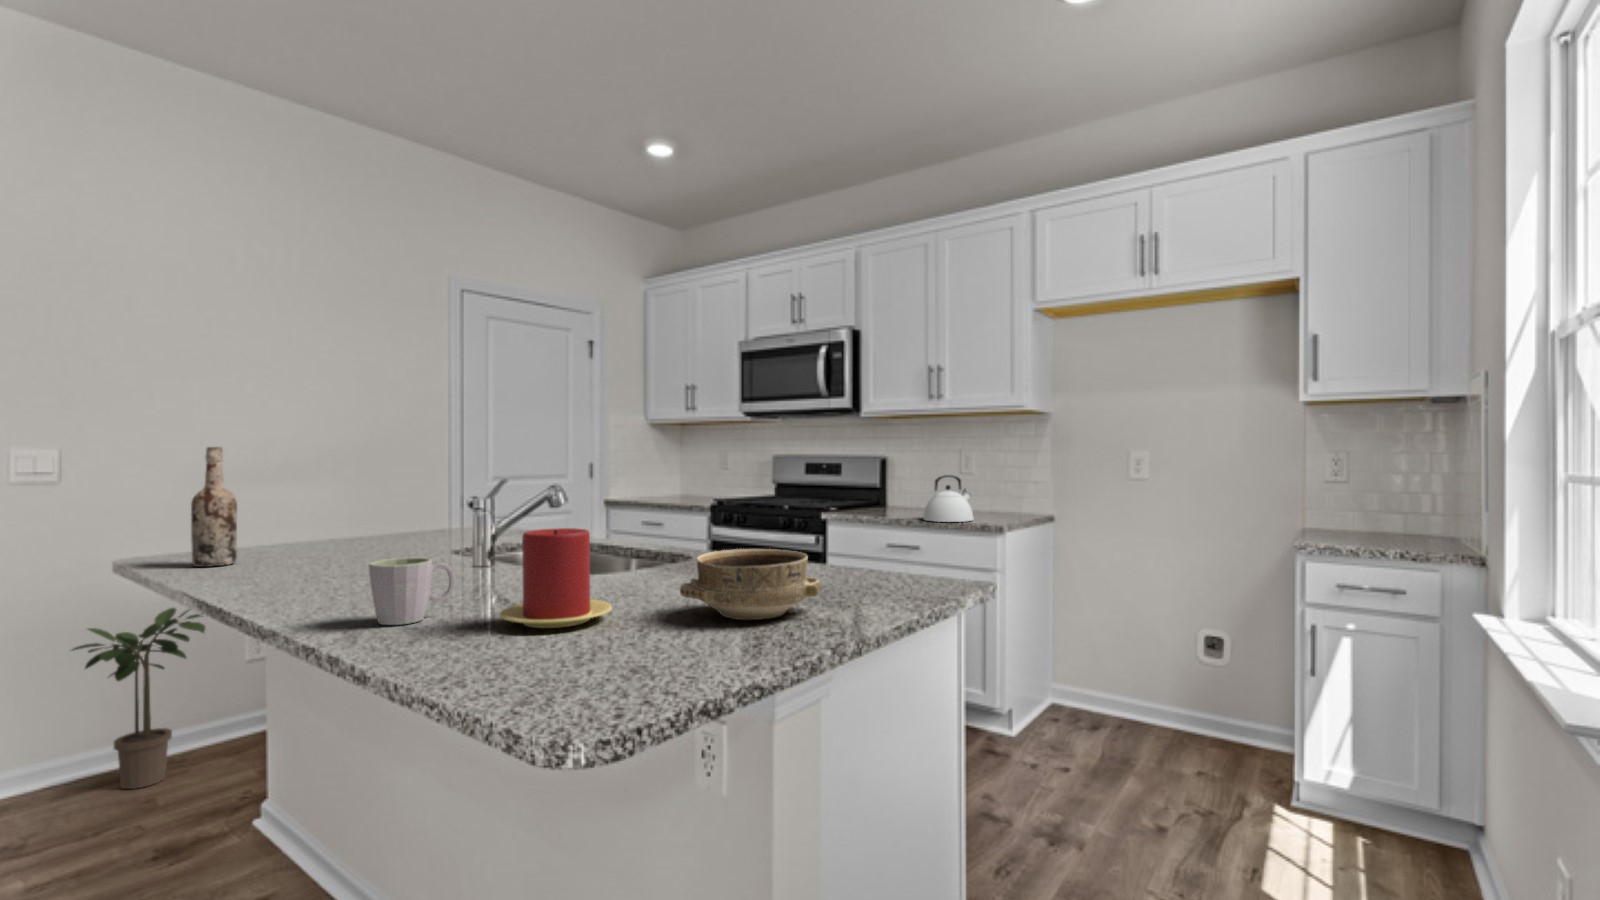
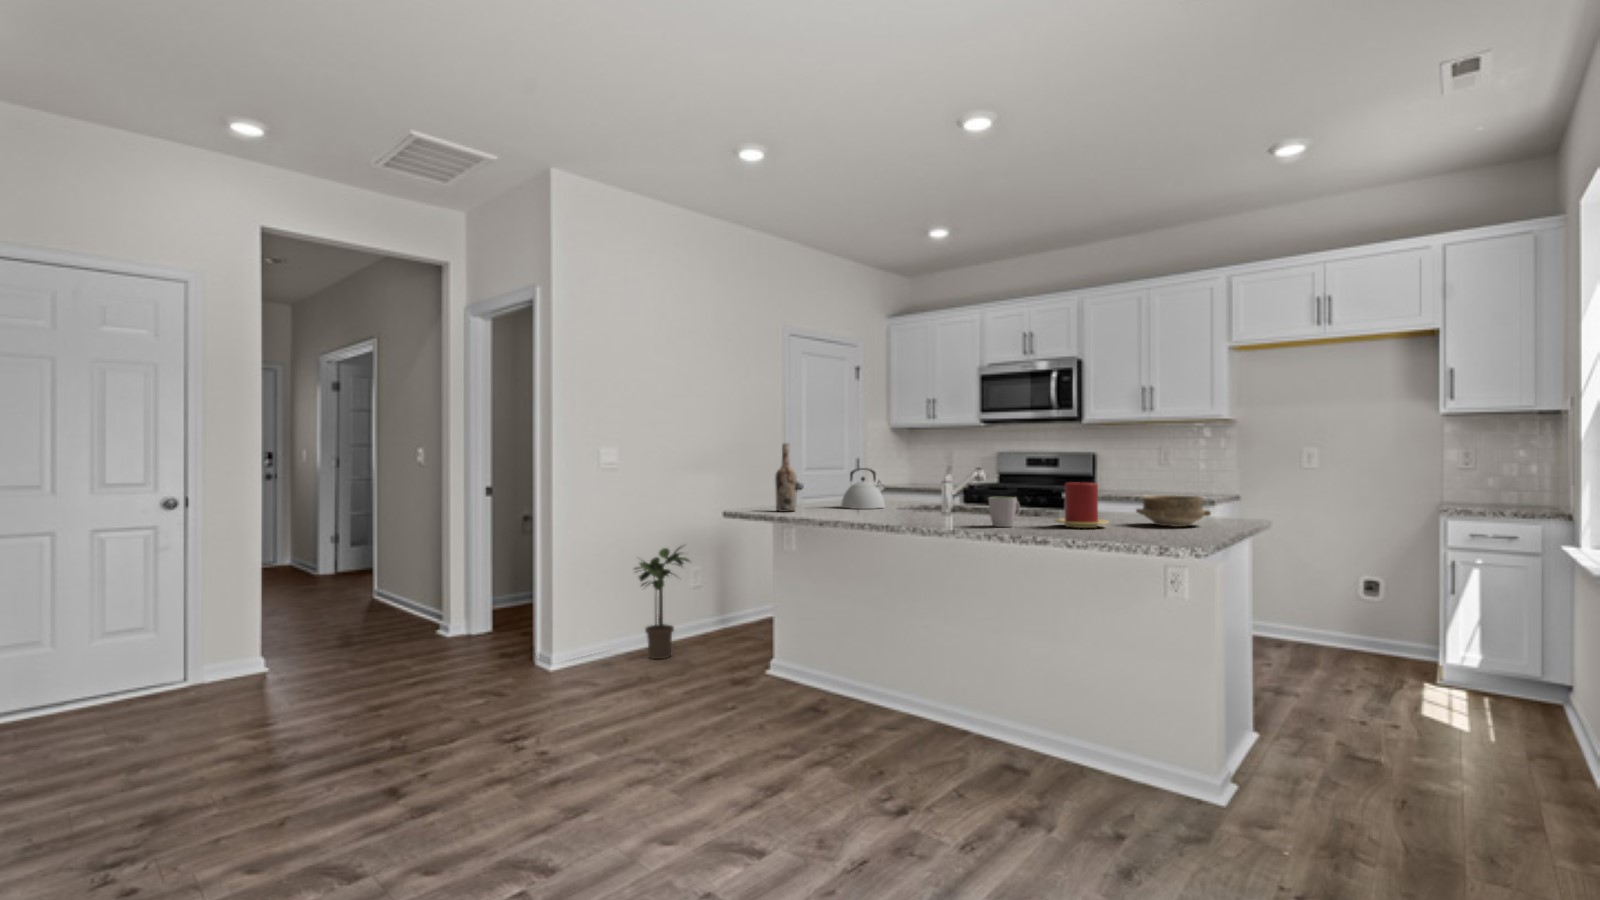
kettle: present [923,475,973,522] -> present [841,468,885,509]

